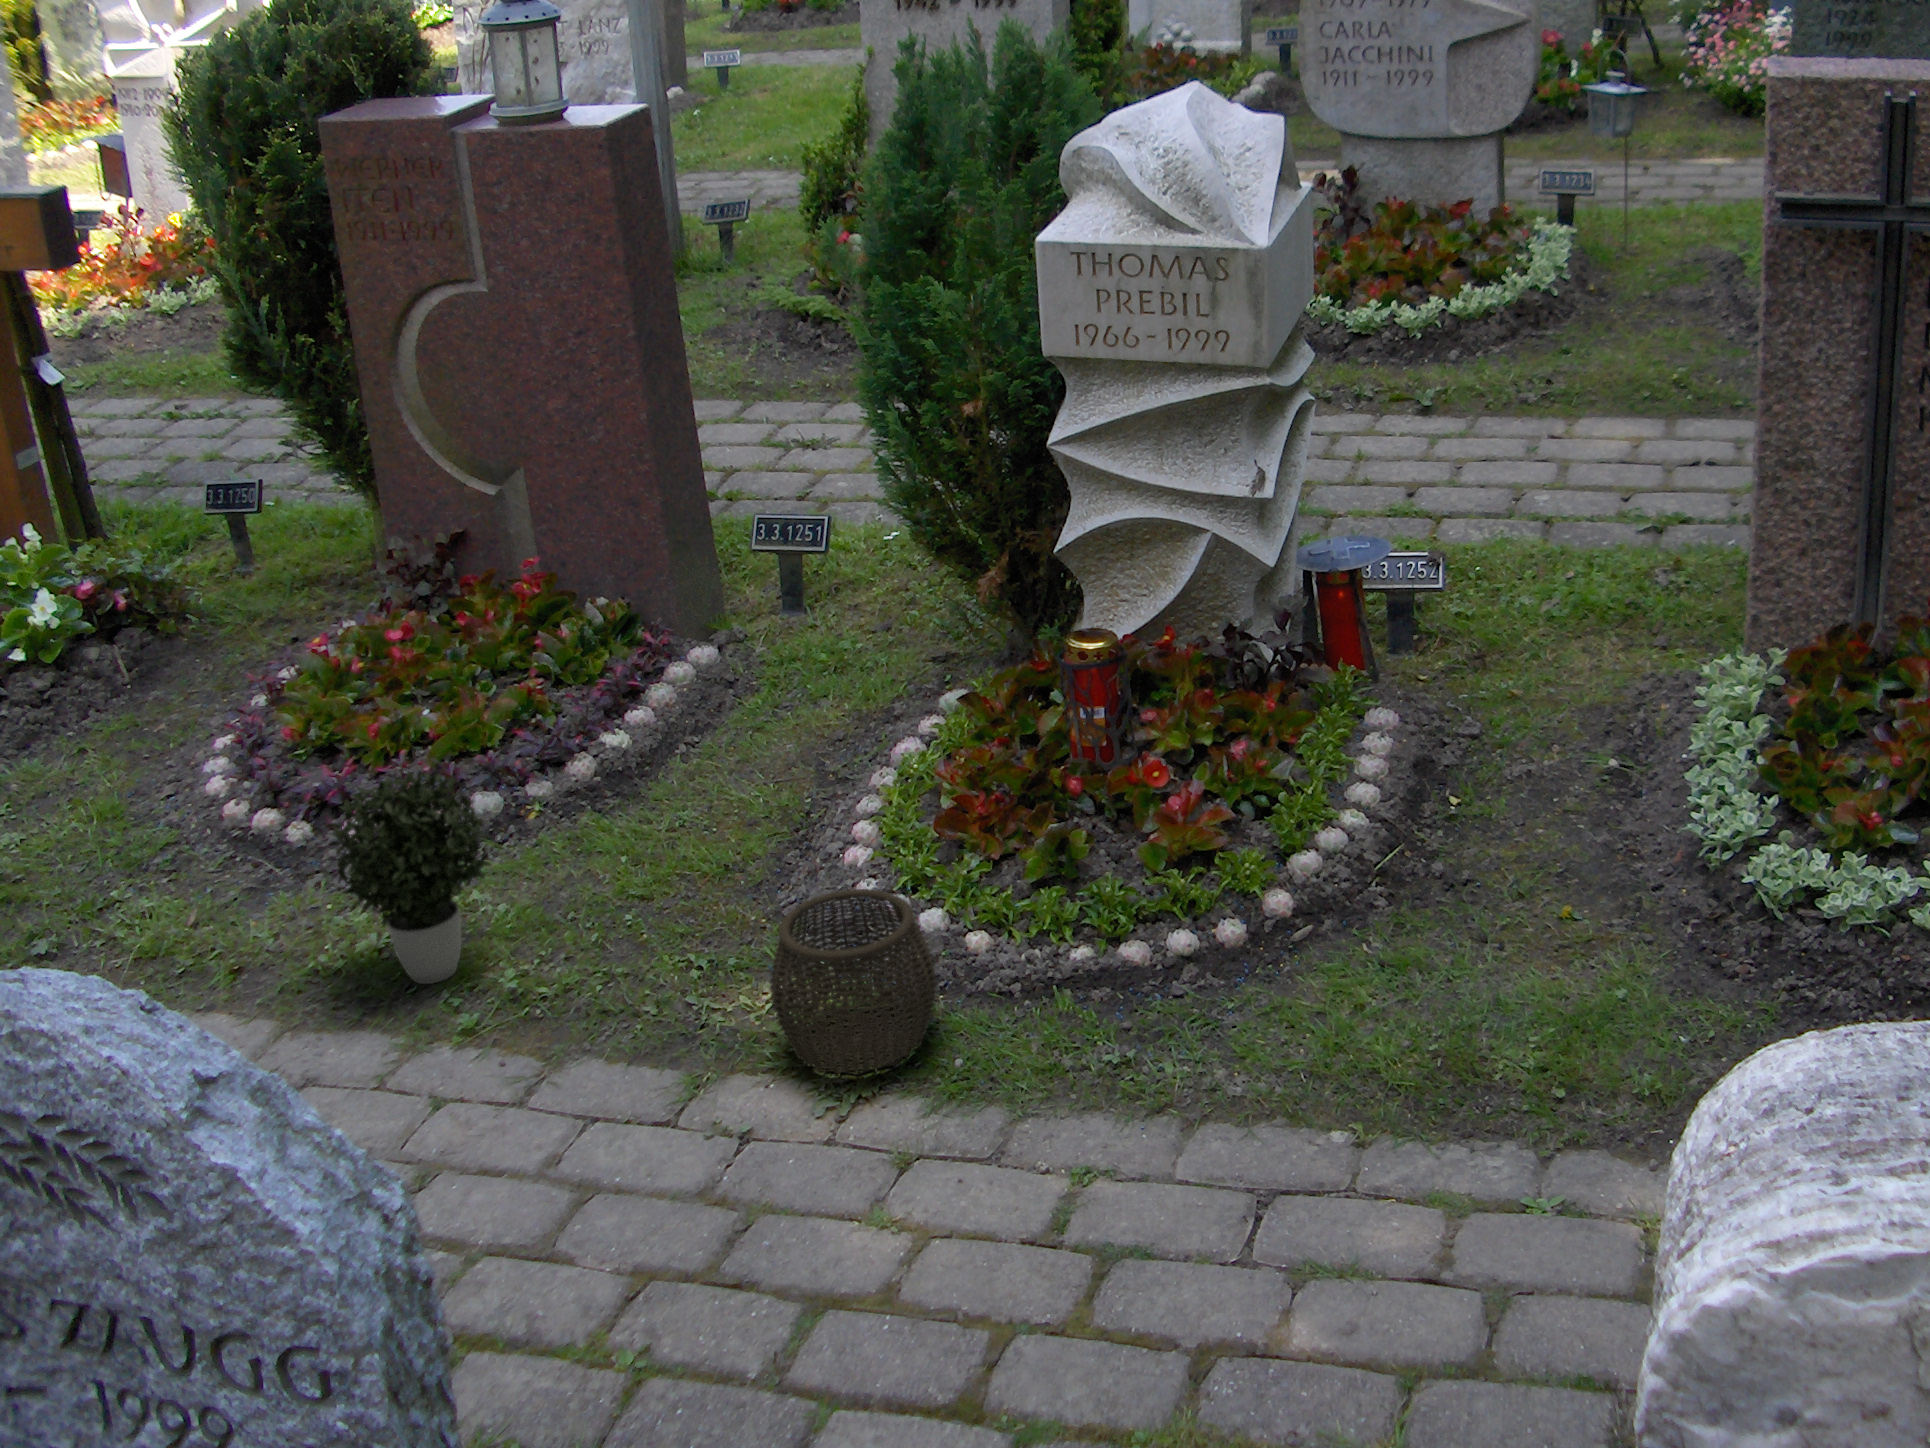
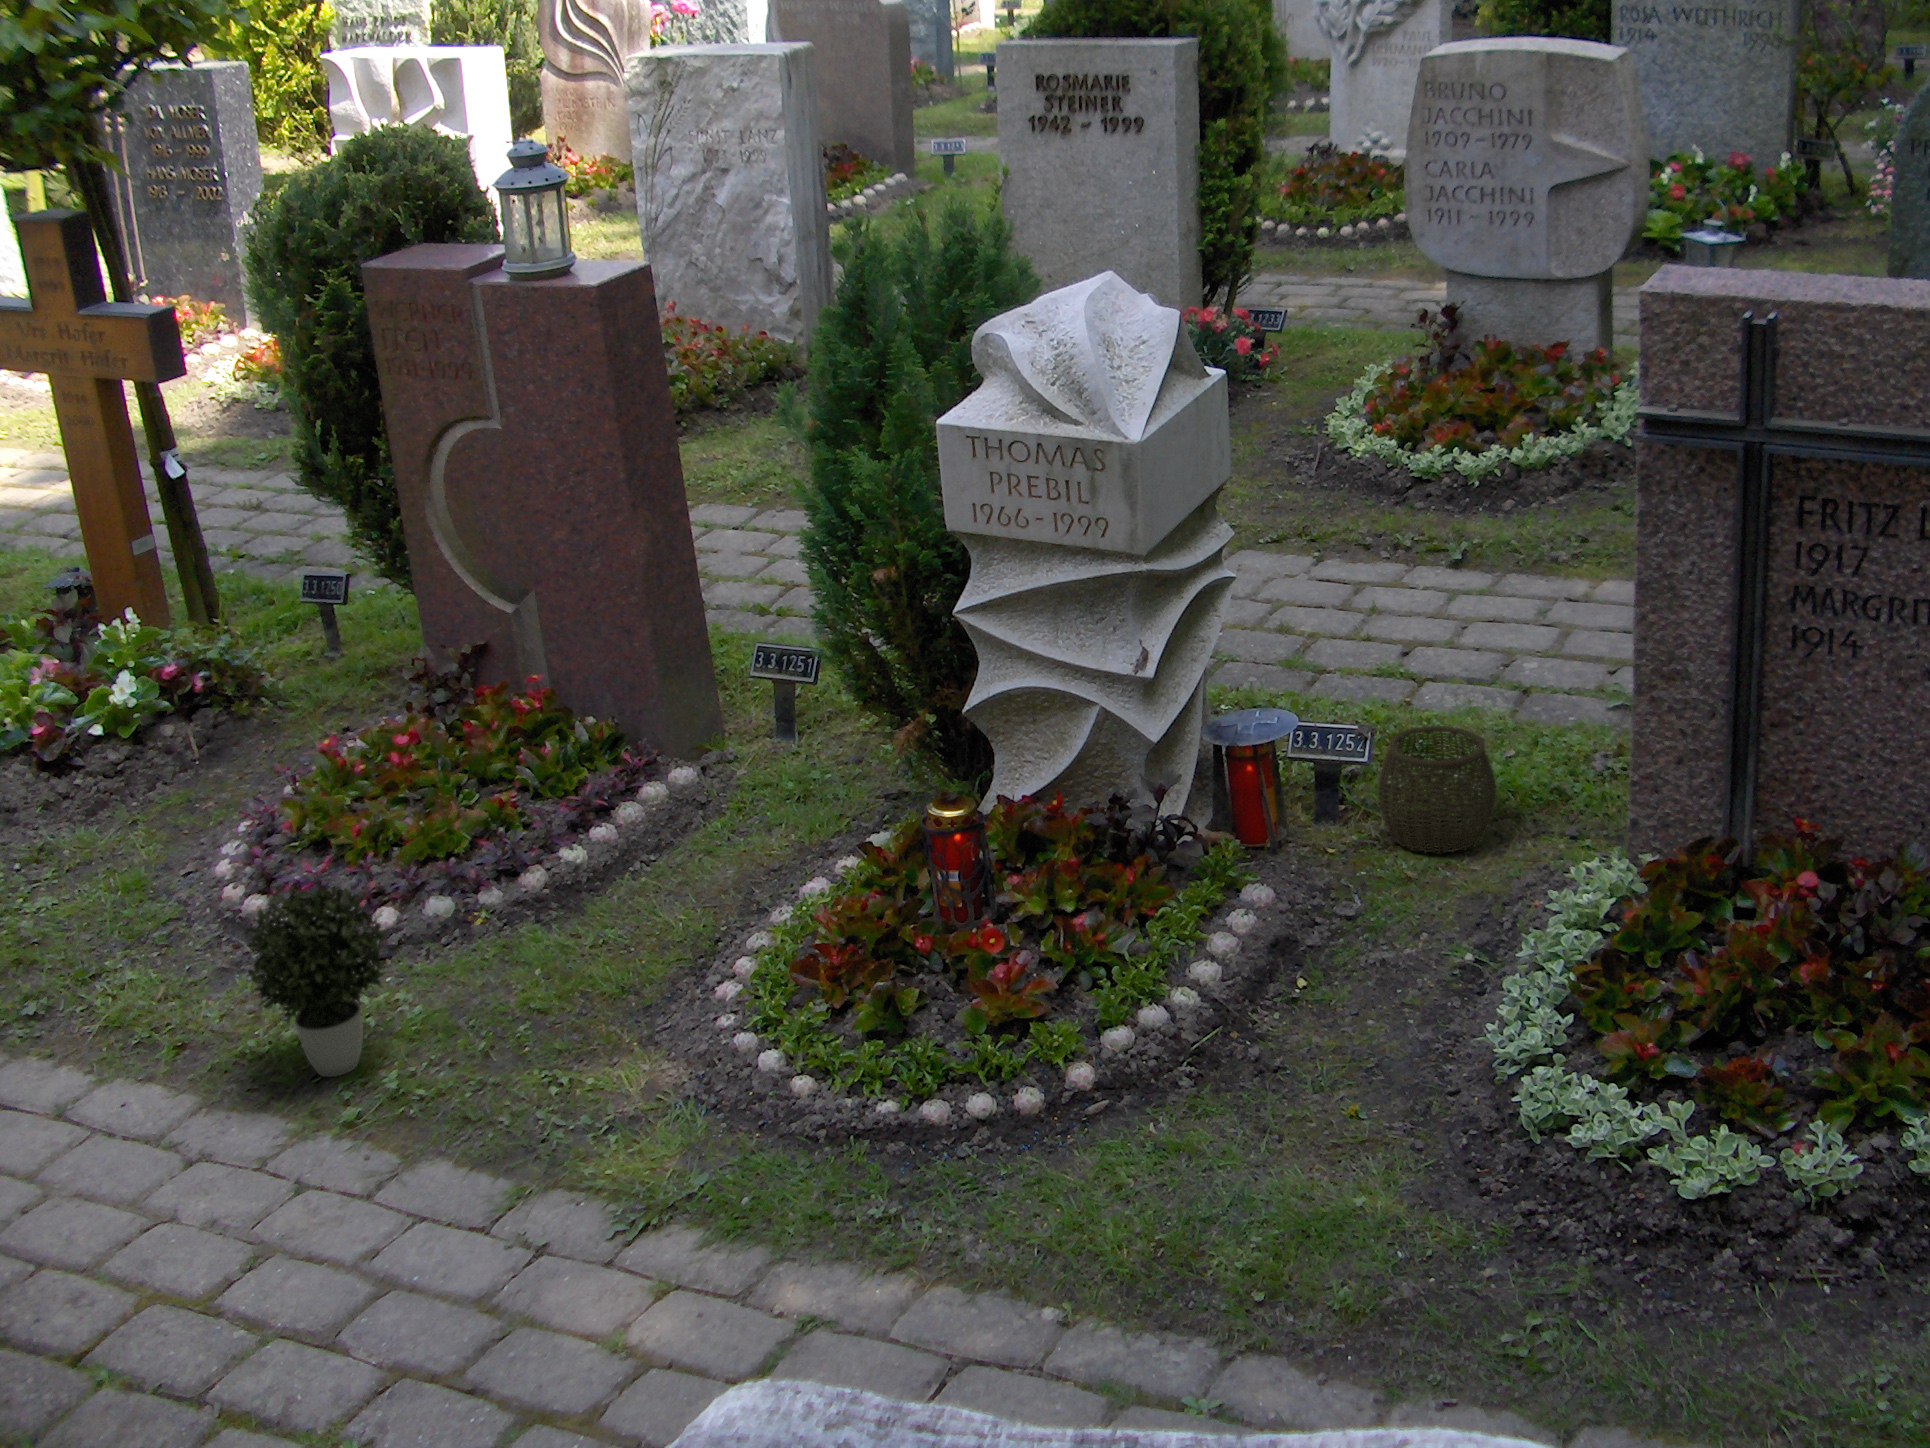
woven basket: present [770,889,936,1075] -> present [1378,726,1497,854]

